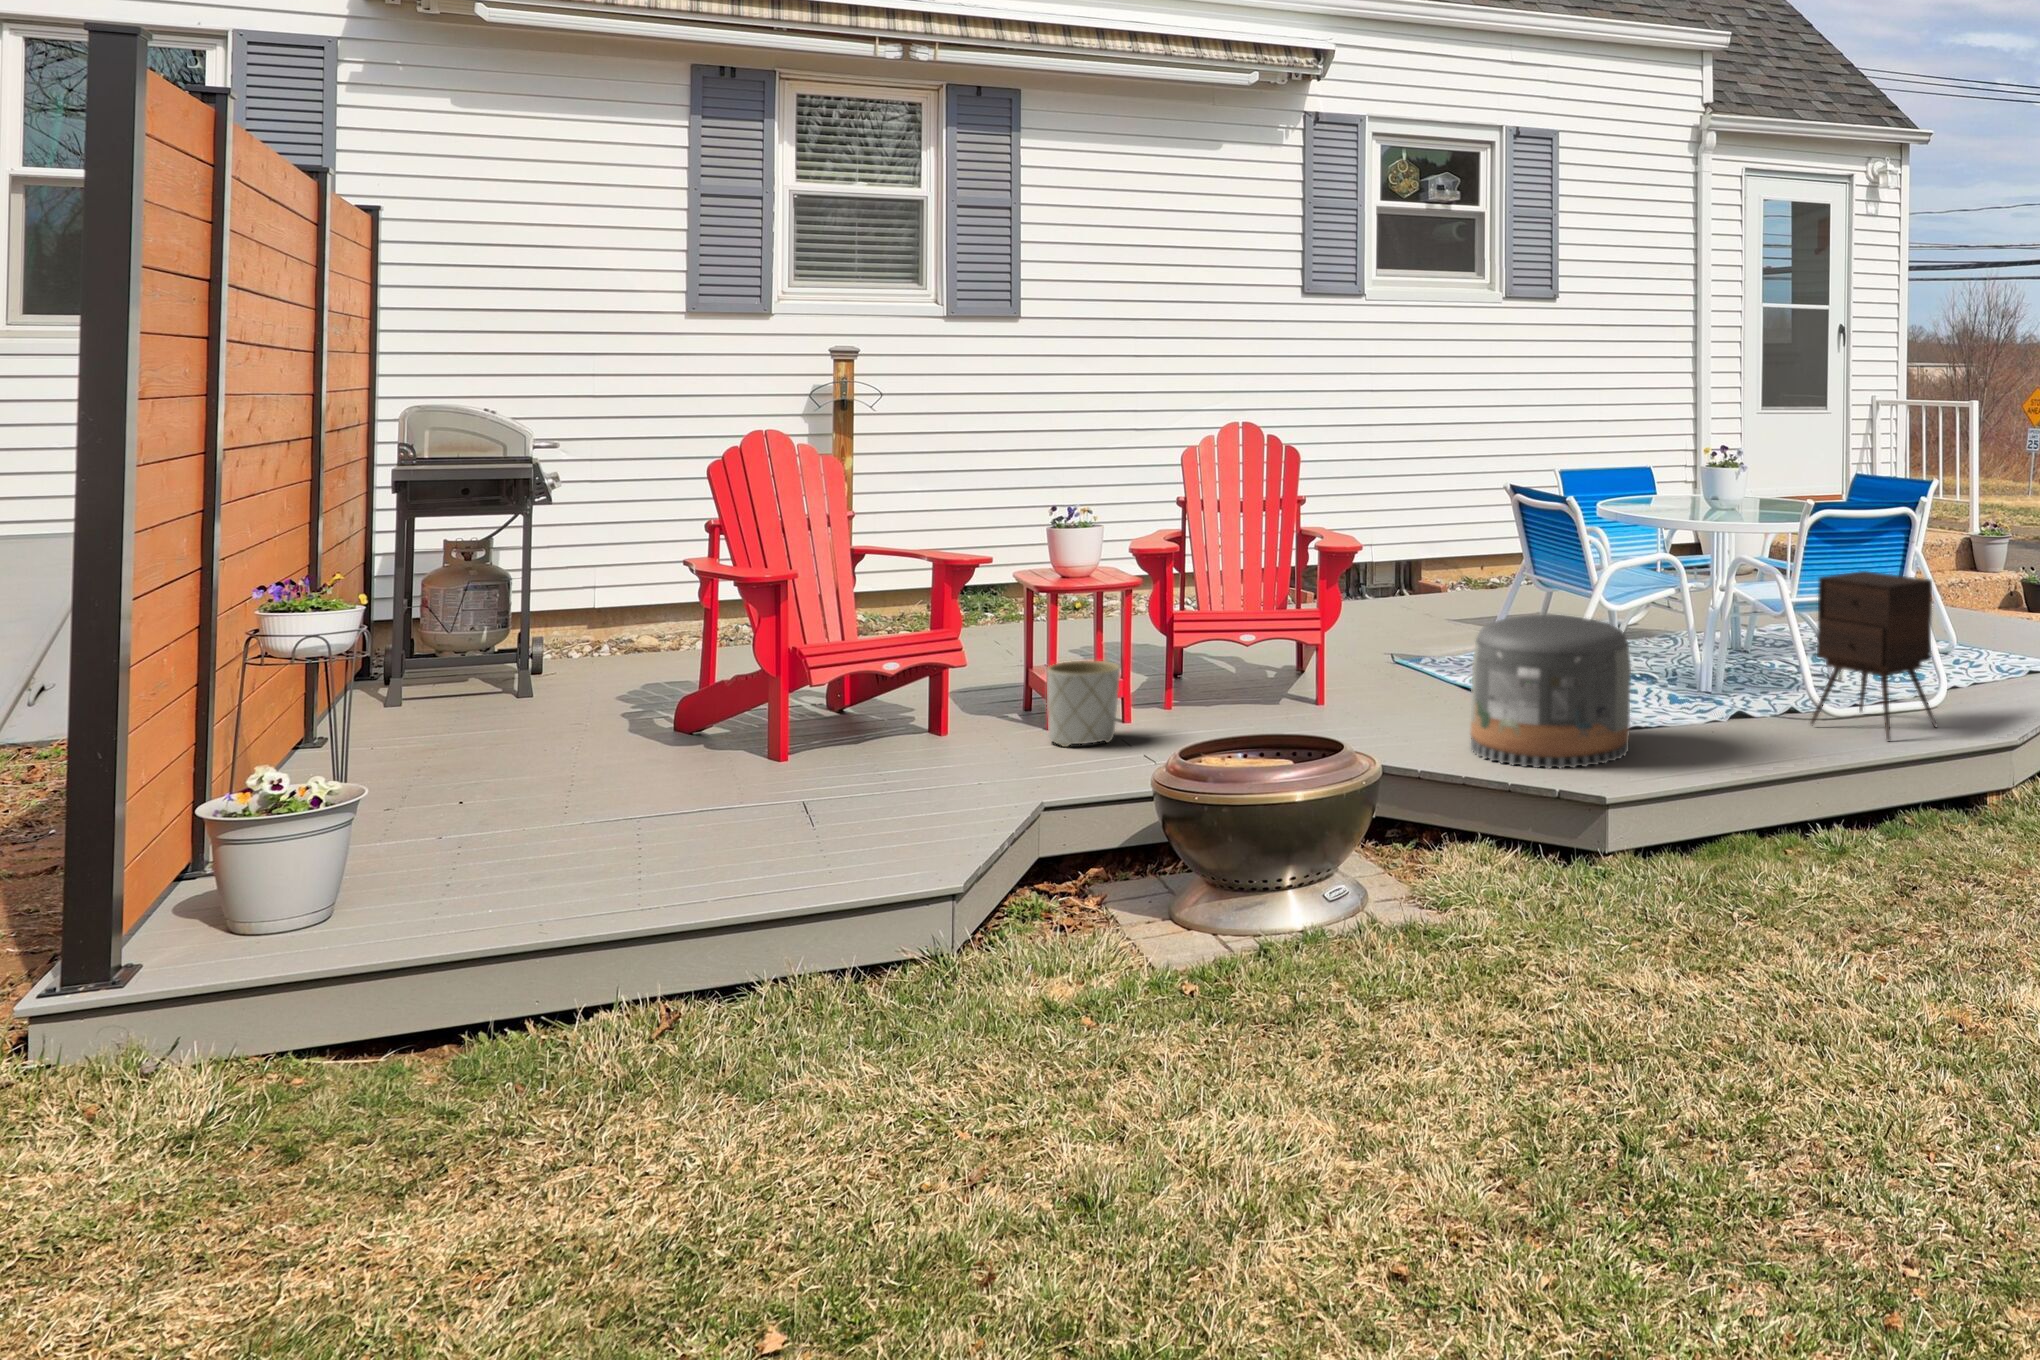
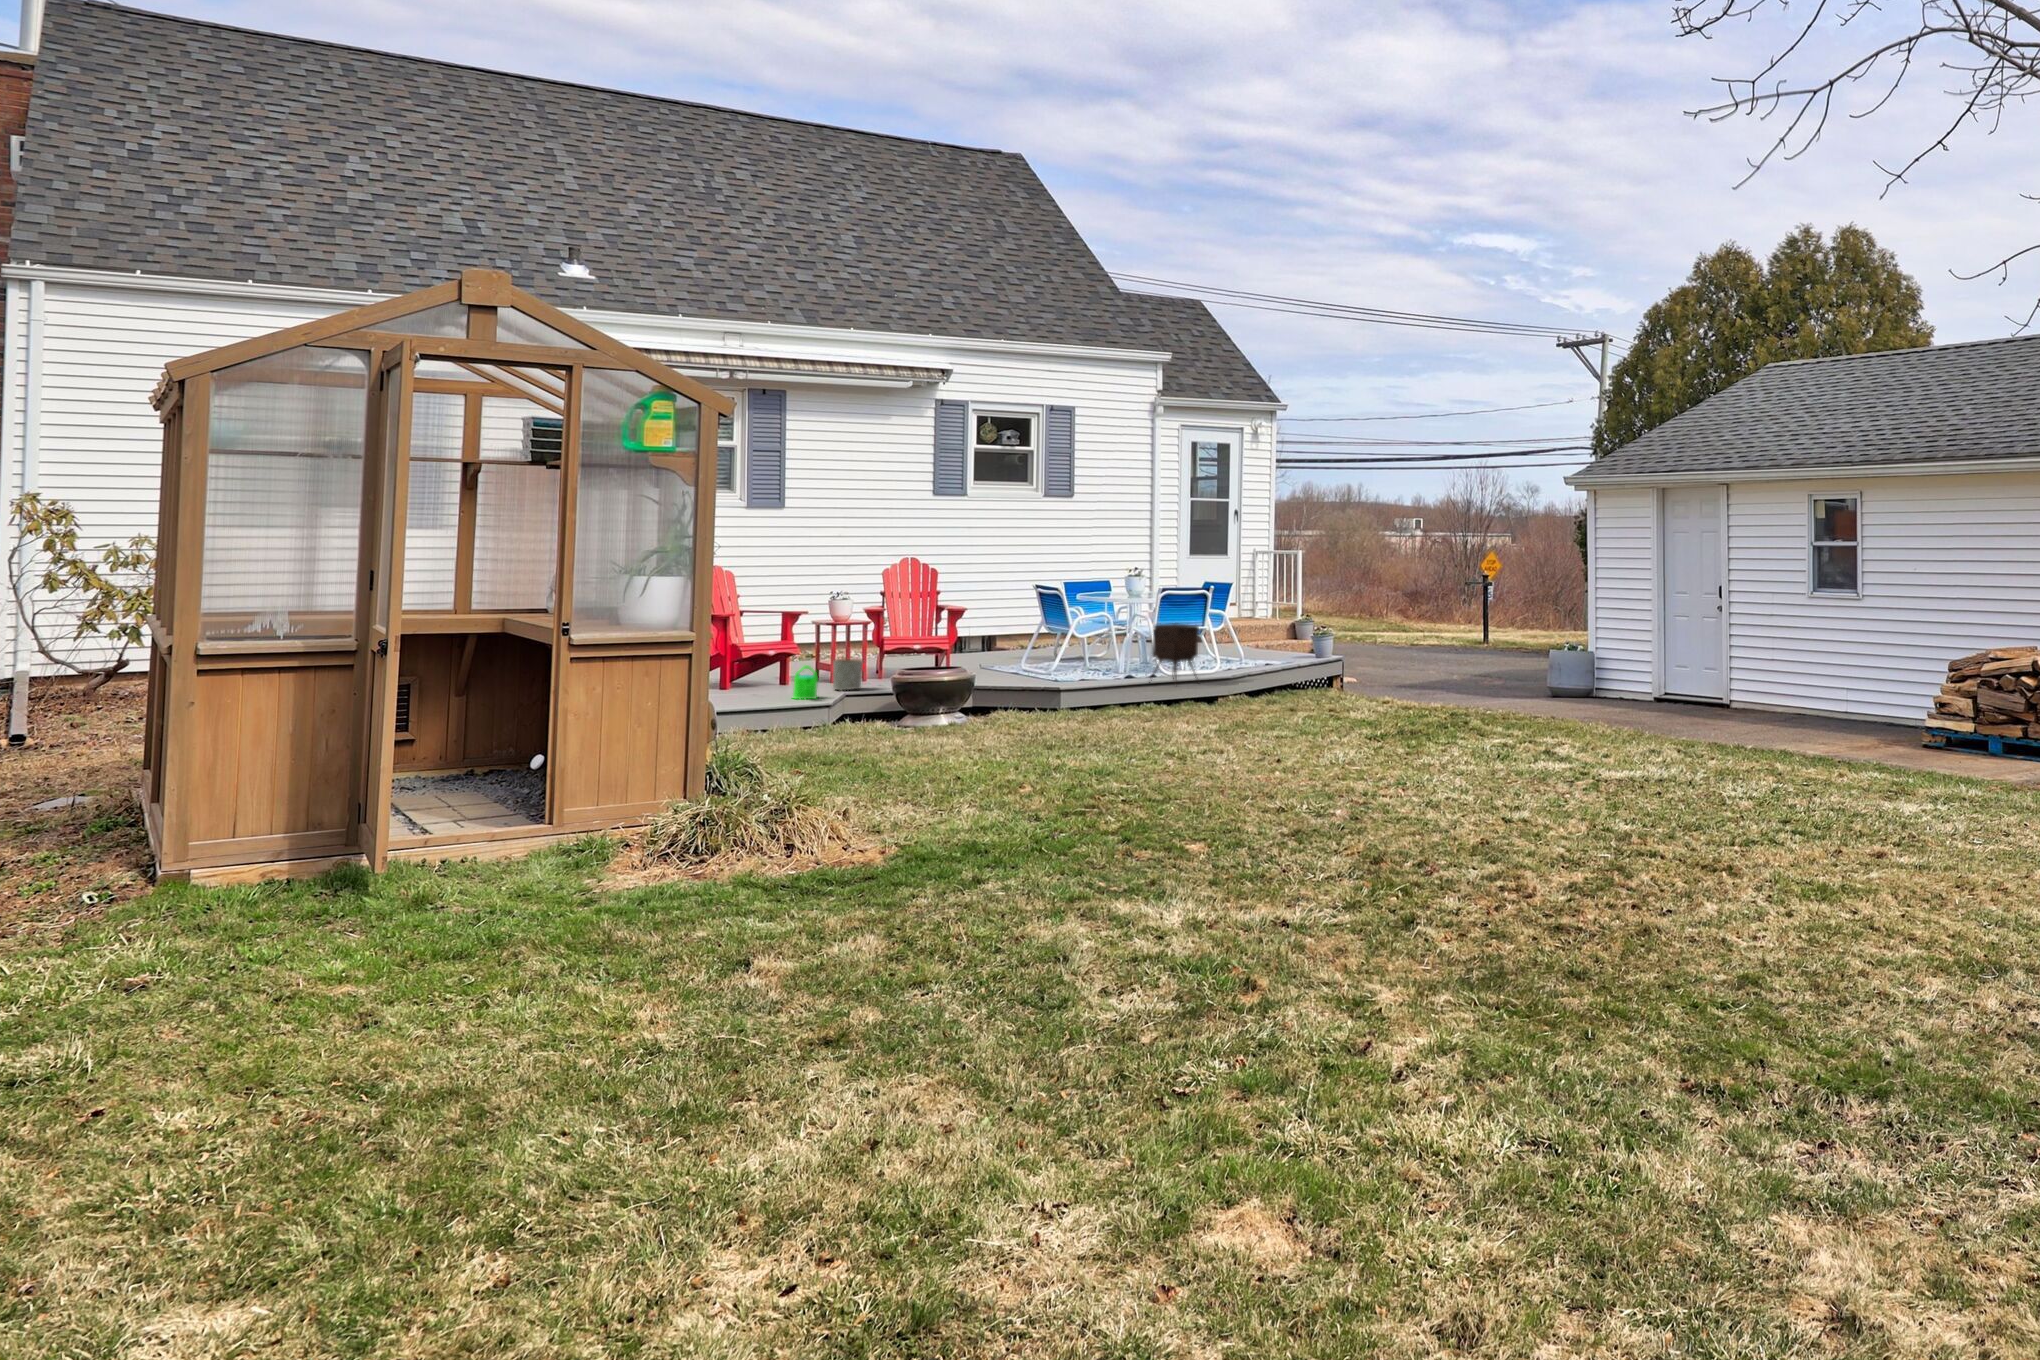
pouf: present [1471,615,1631,768] -> none [1008,639,1073,693]
watering can: none [922,694,995,788] -> present [793,665,818,699]

